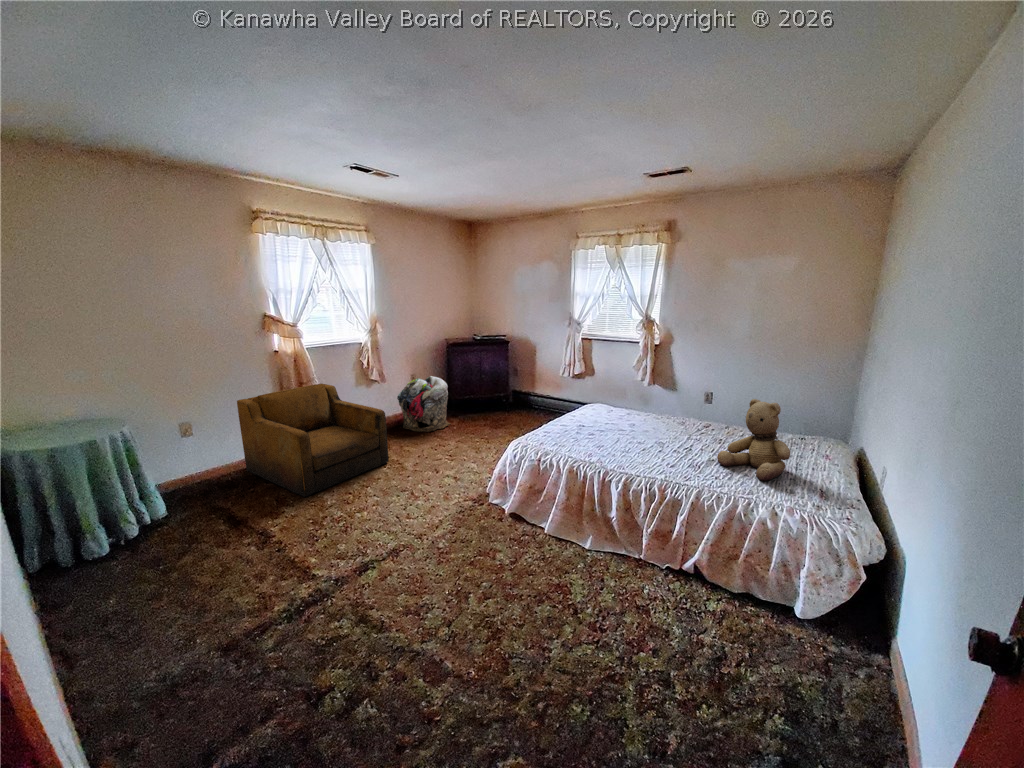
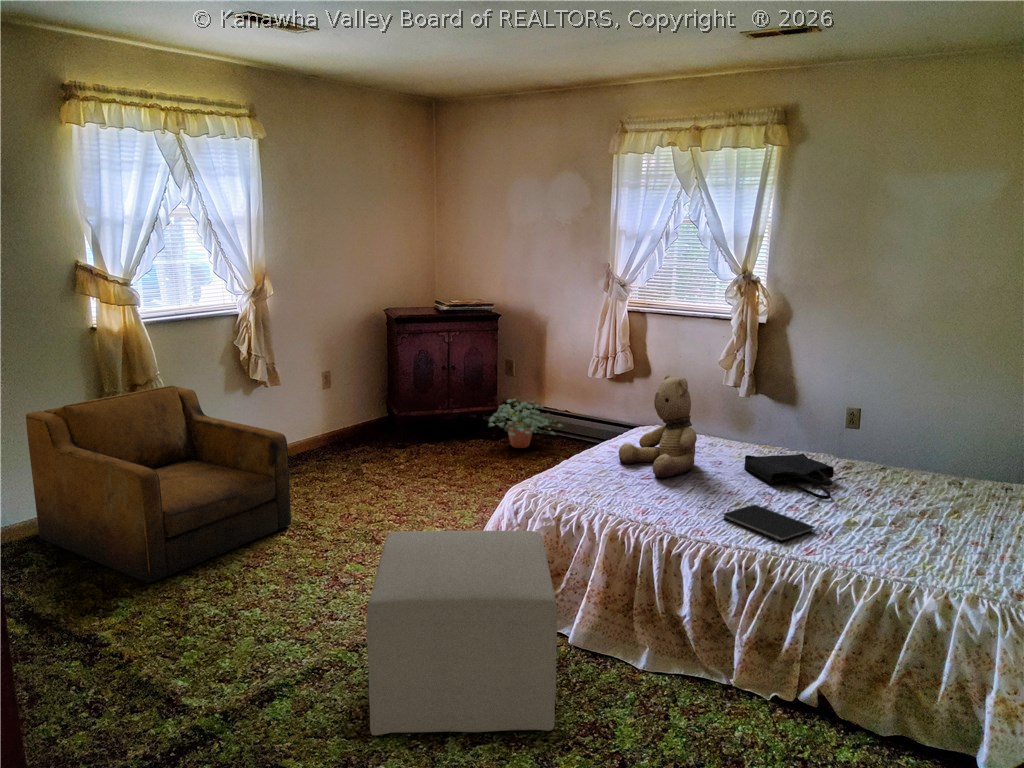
laundry basket: present [397,376,450,432] -> none [301,374,397,474]
potted plant: none [502,389,545,416] -> present [488,399,563,448]
teddy bear: present [717,399,790,481] -> present [619,374,697,478]
tote bag: none [648,420,701,447] -> present [744,454,834,499]
notebook: none [635,450,691,473] -> present [723,505,814,541]
ottoman: none [420,468,535,593] -> present [366,531,557,735]

